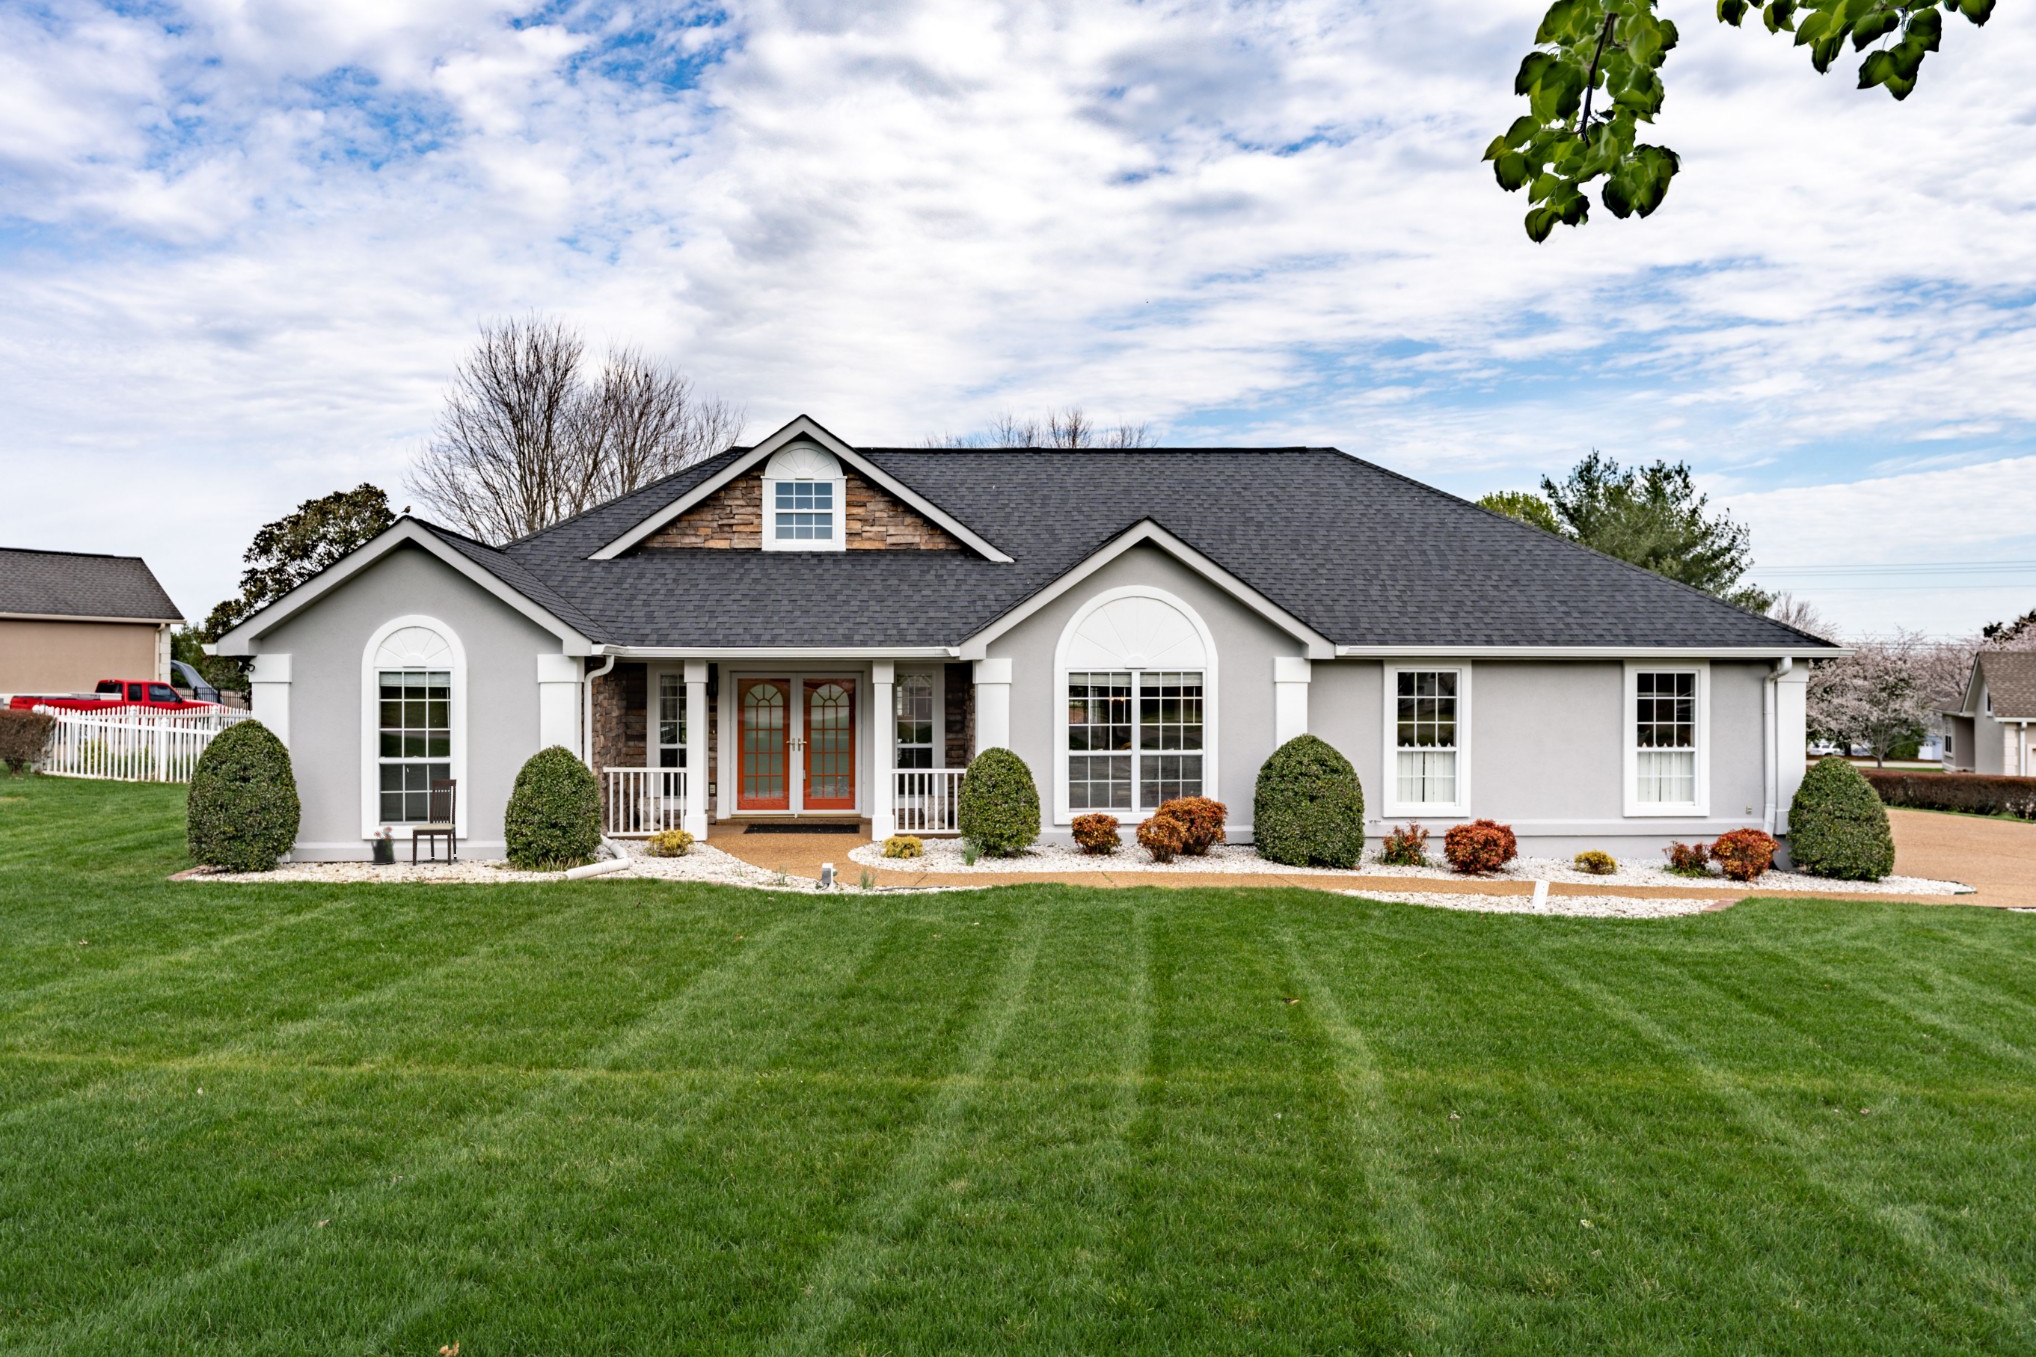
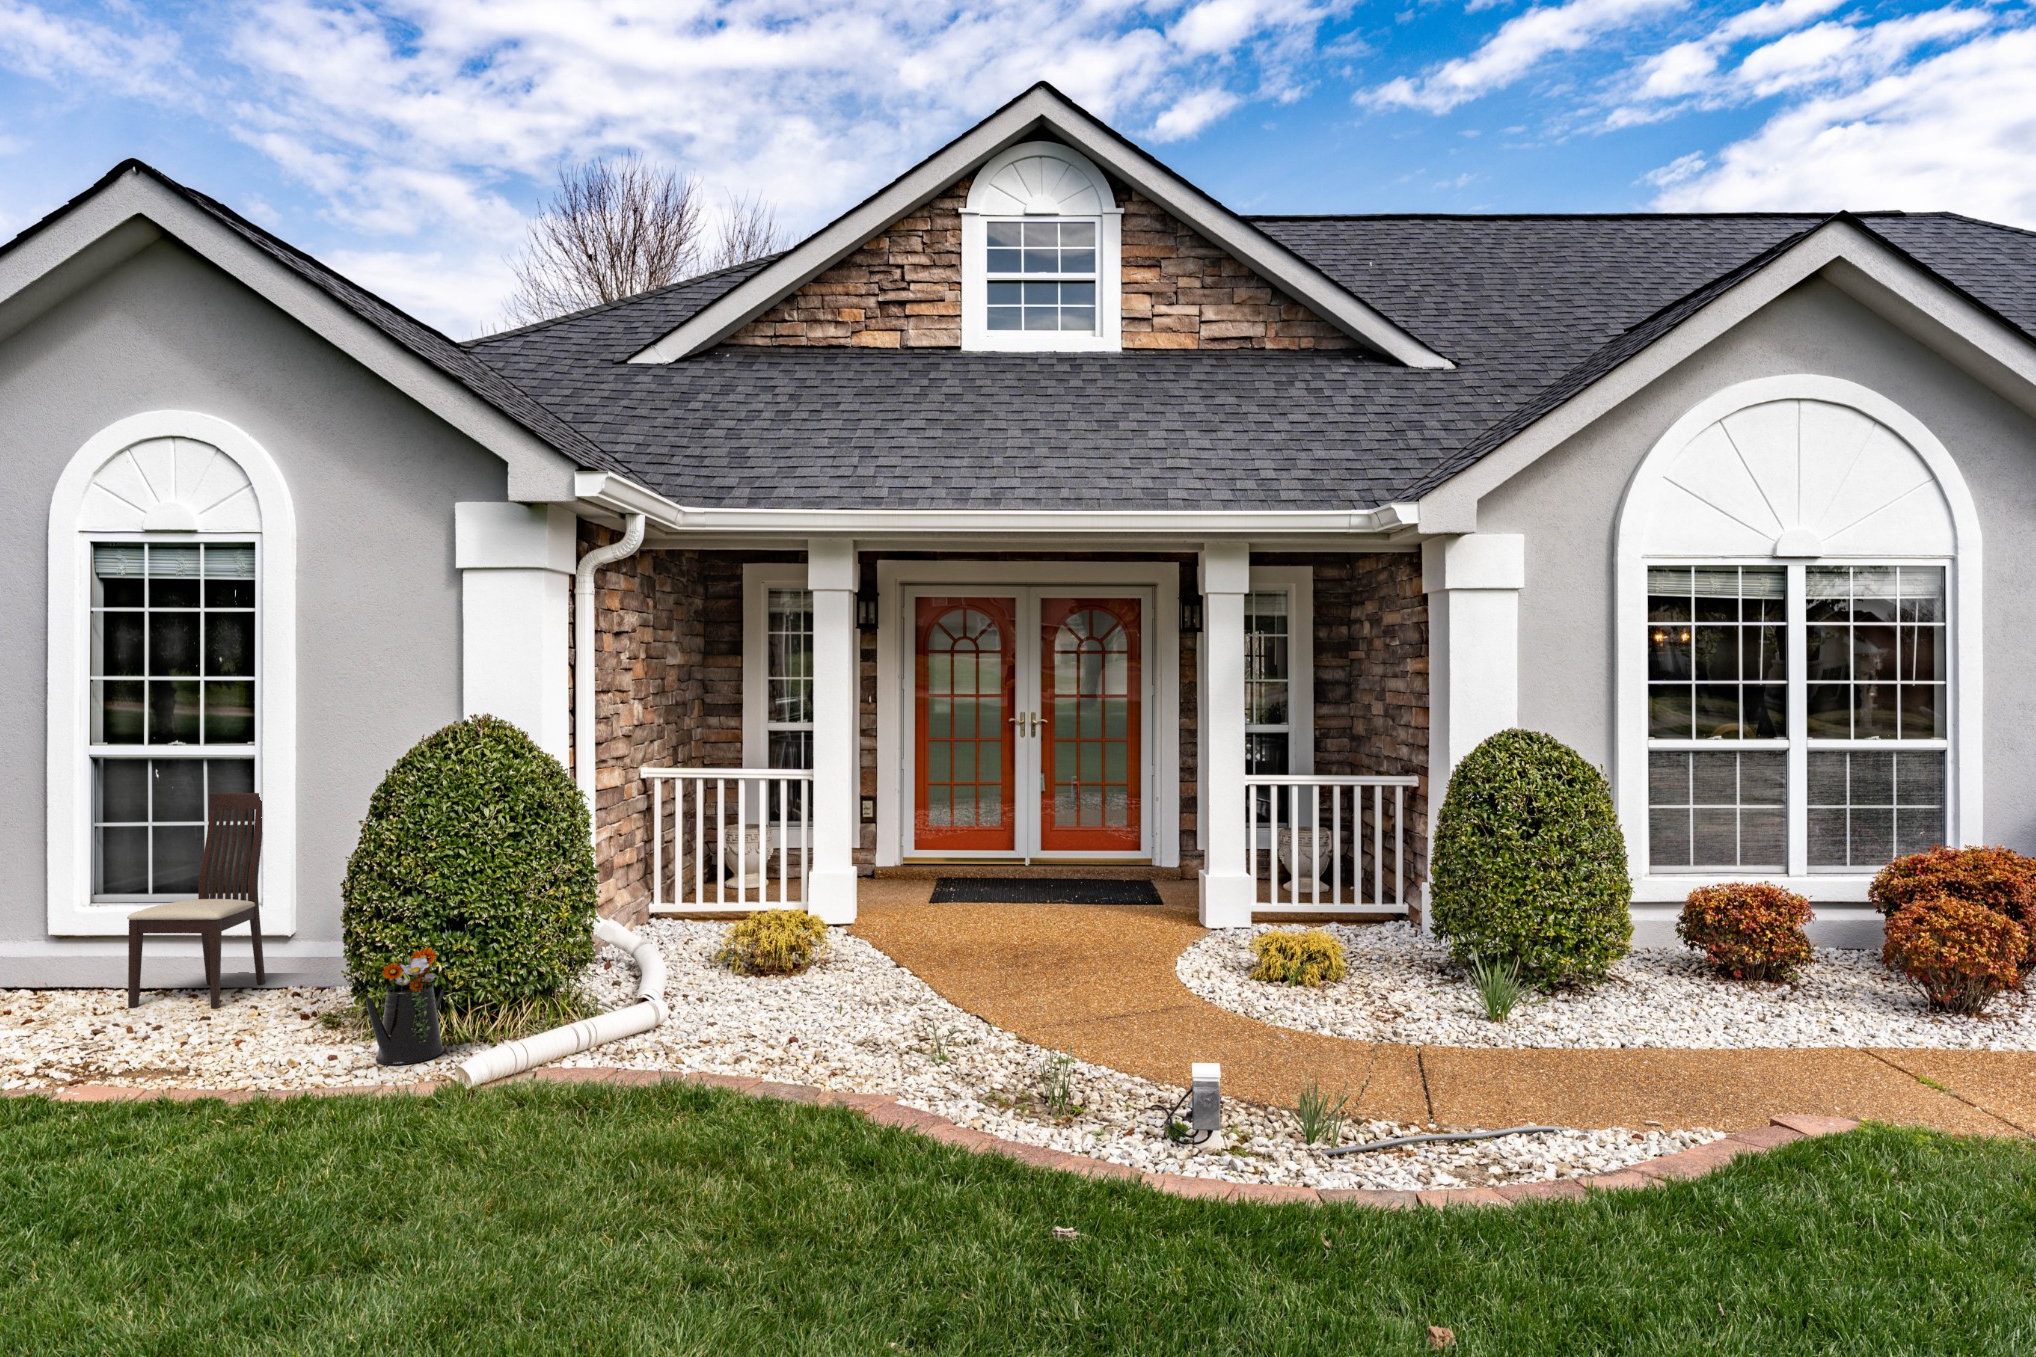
watering can: present [371,827,395,865] -> present [366,947,445,1065]

